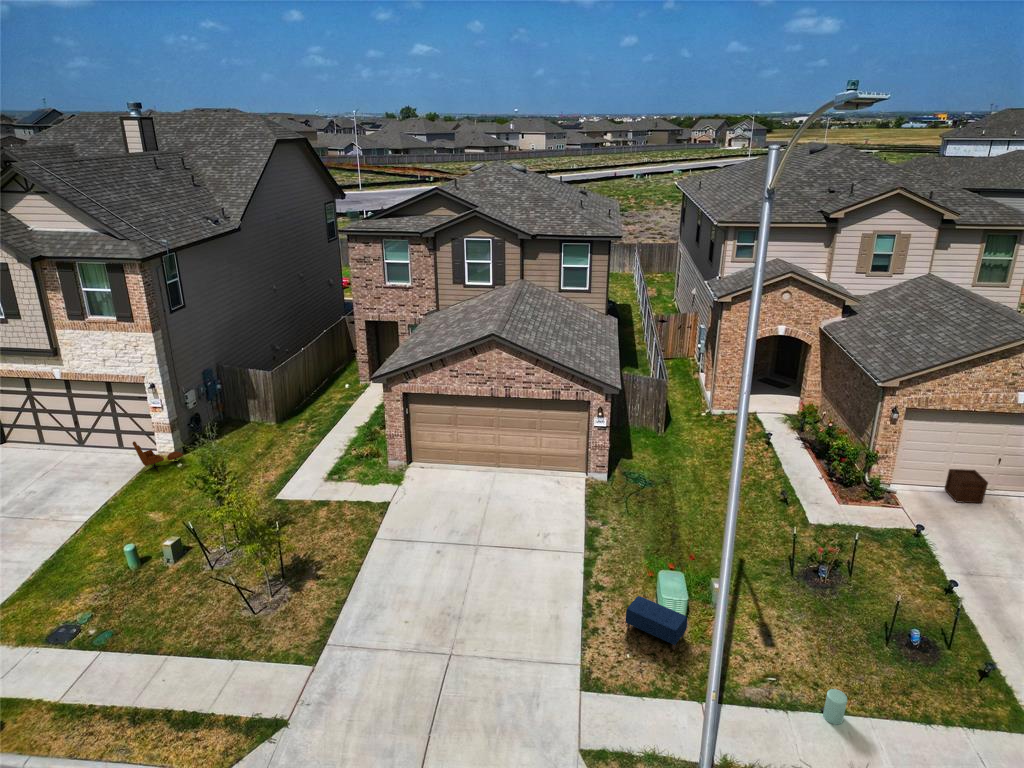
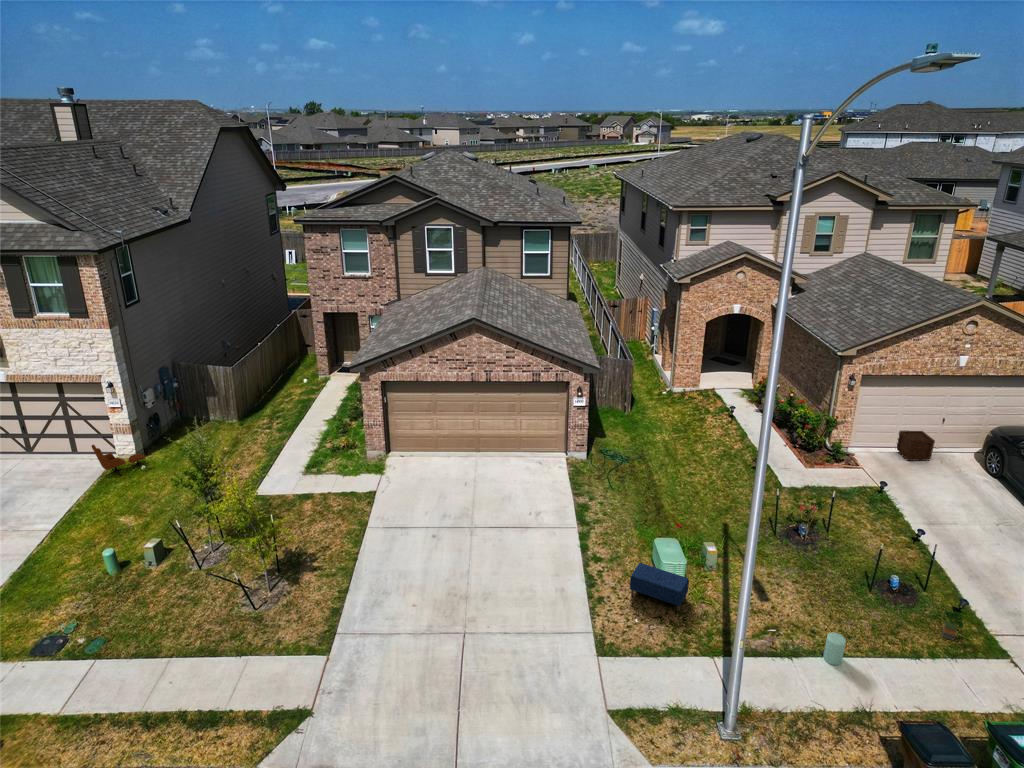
potted tree: none [962,675,988,709] -> present [942,611,964,640]

